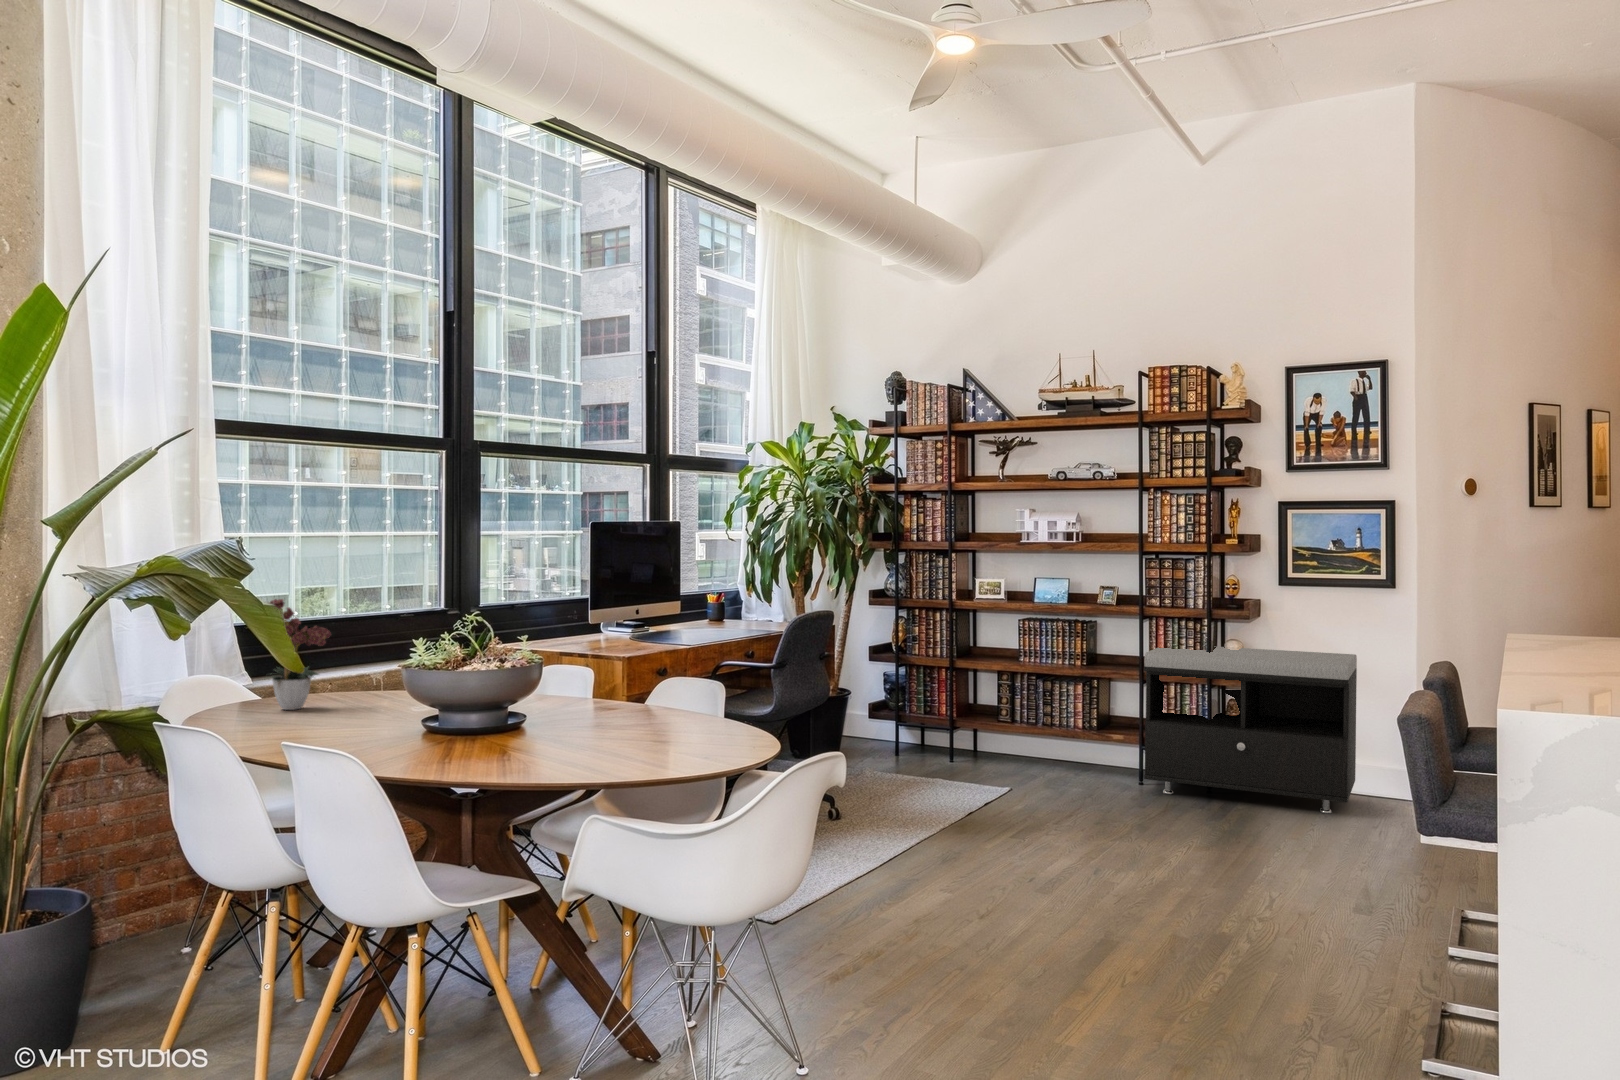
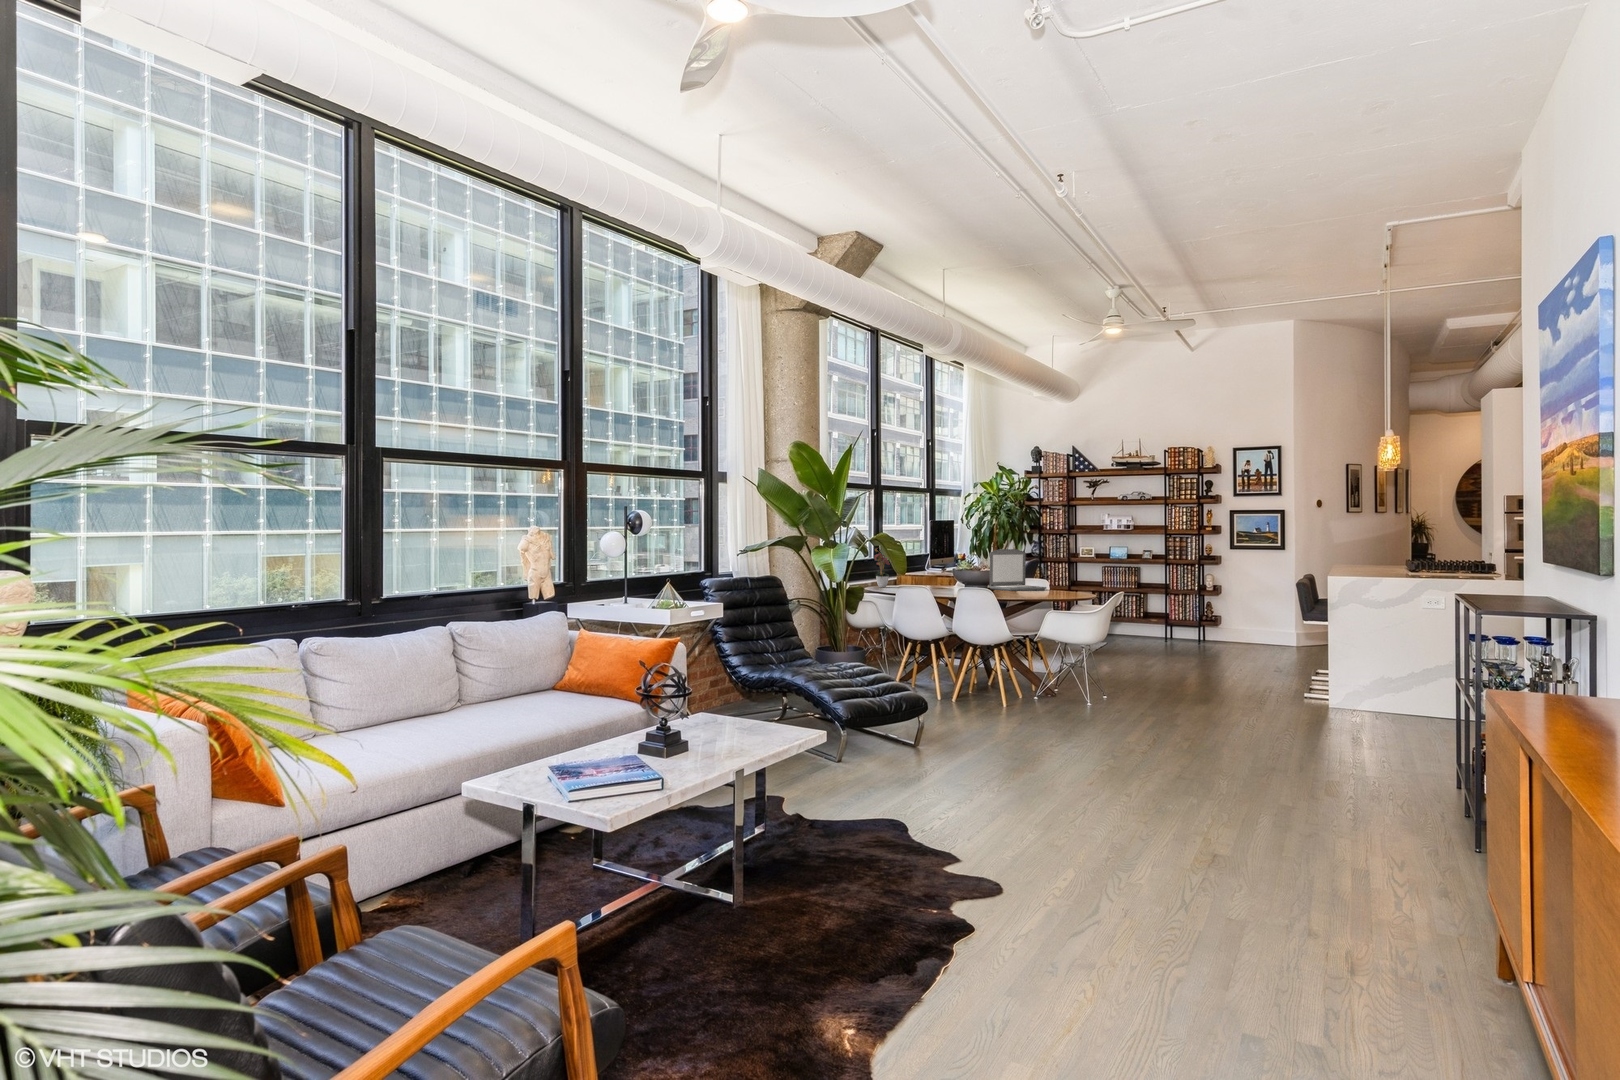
laptop: none [552,607,704,741] -> present [989,549,1046,591]
storage bench: present [1144,647,1357,813] -> none [1169,578,1267,650]

